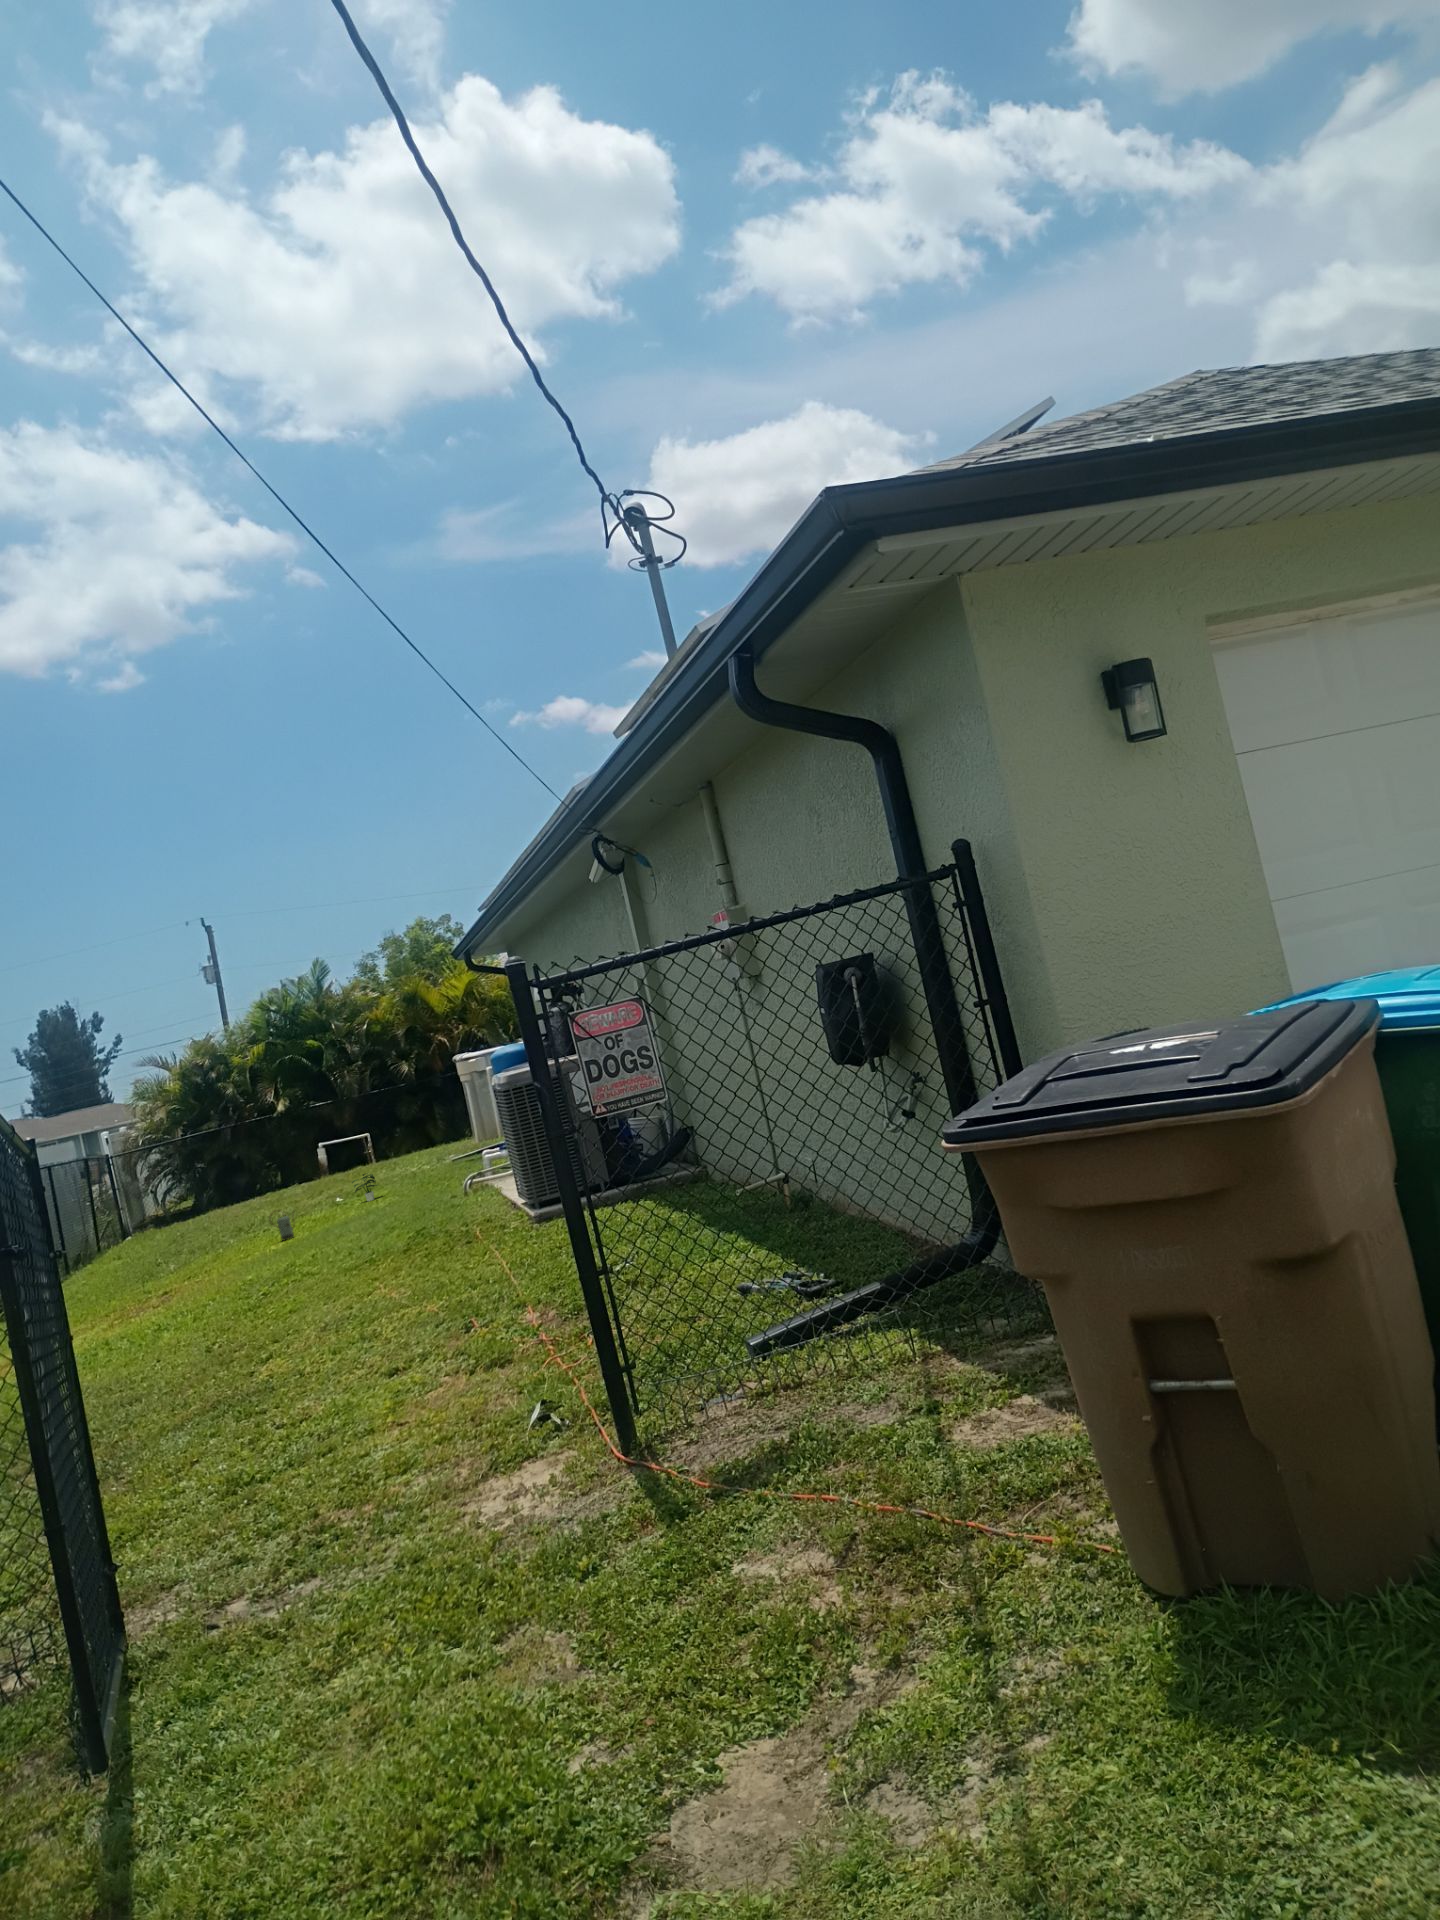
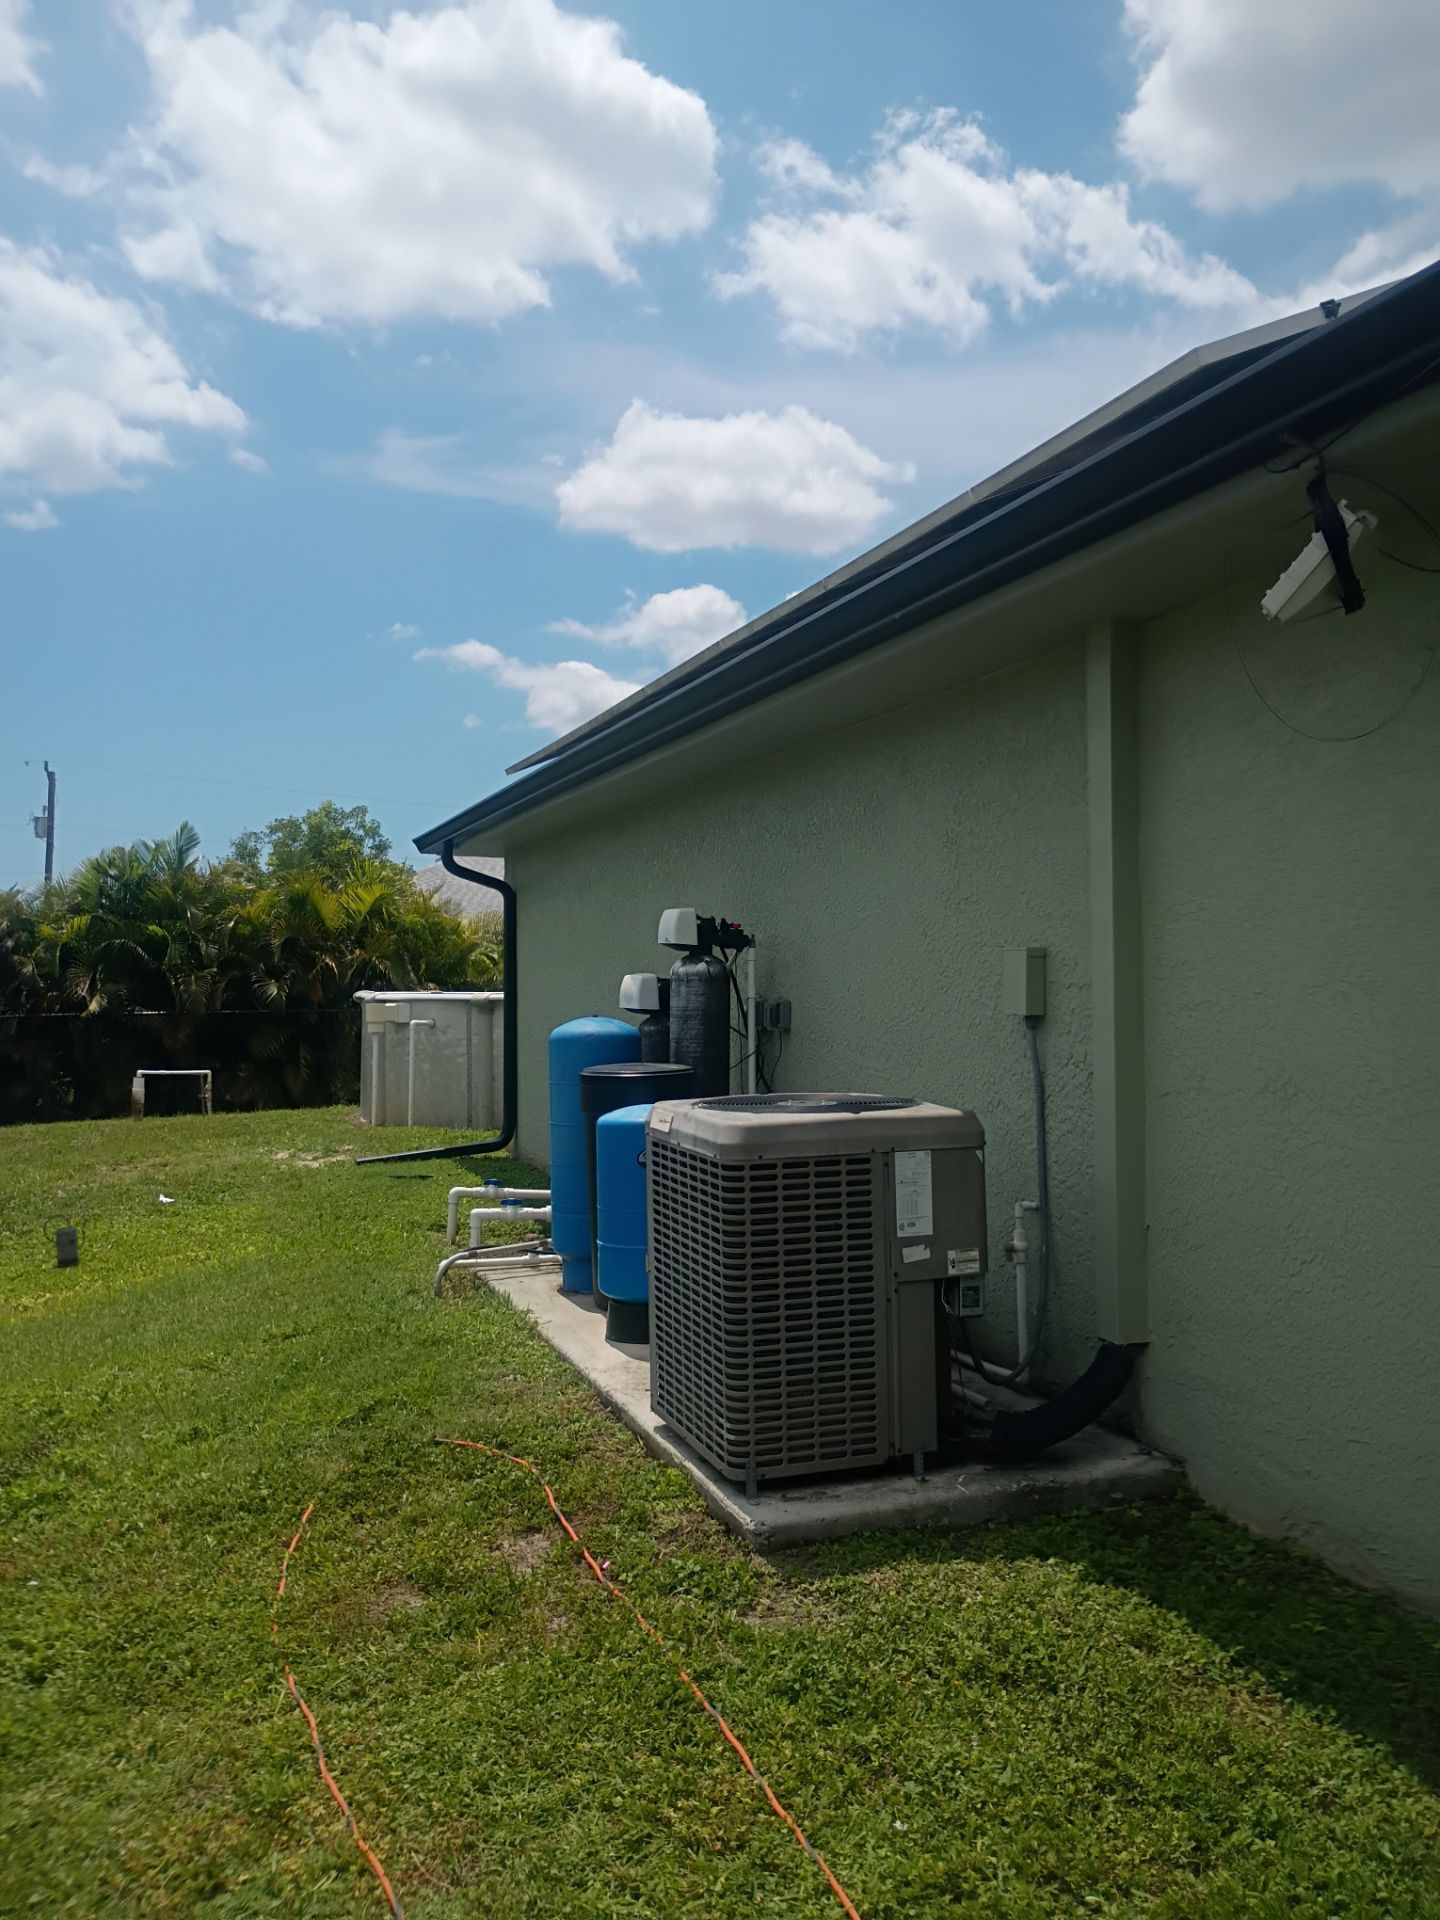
potted plant: present [352,1173,377,1201] -> none [185,1163,230,1208]

